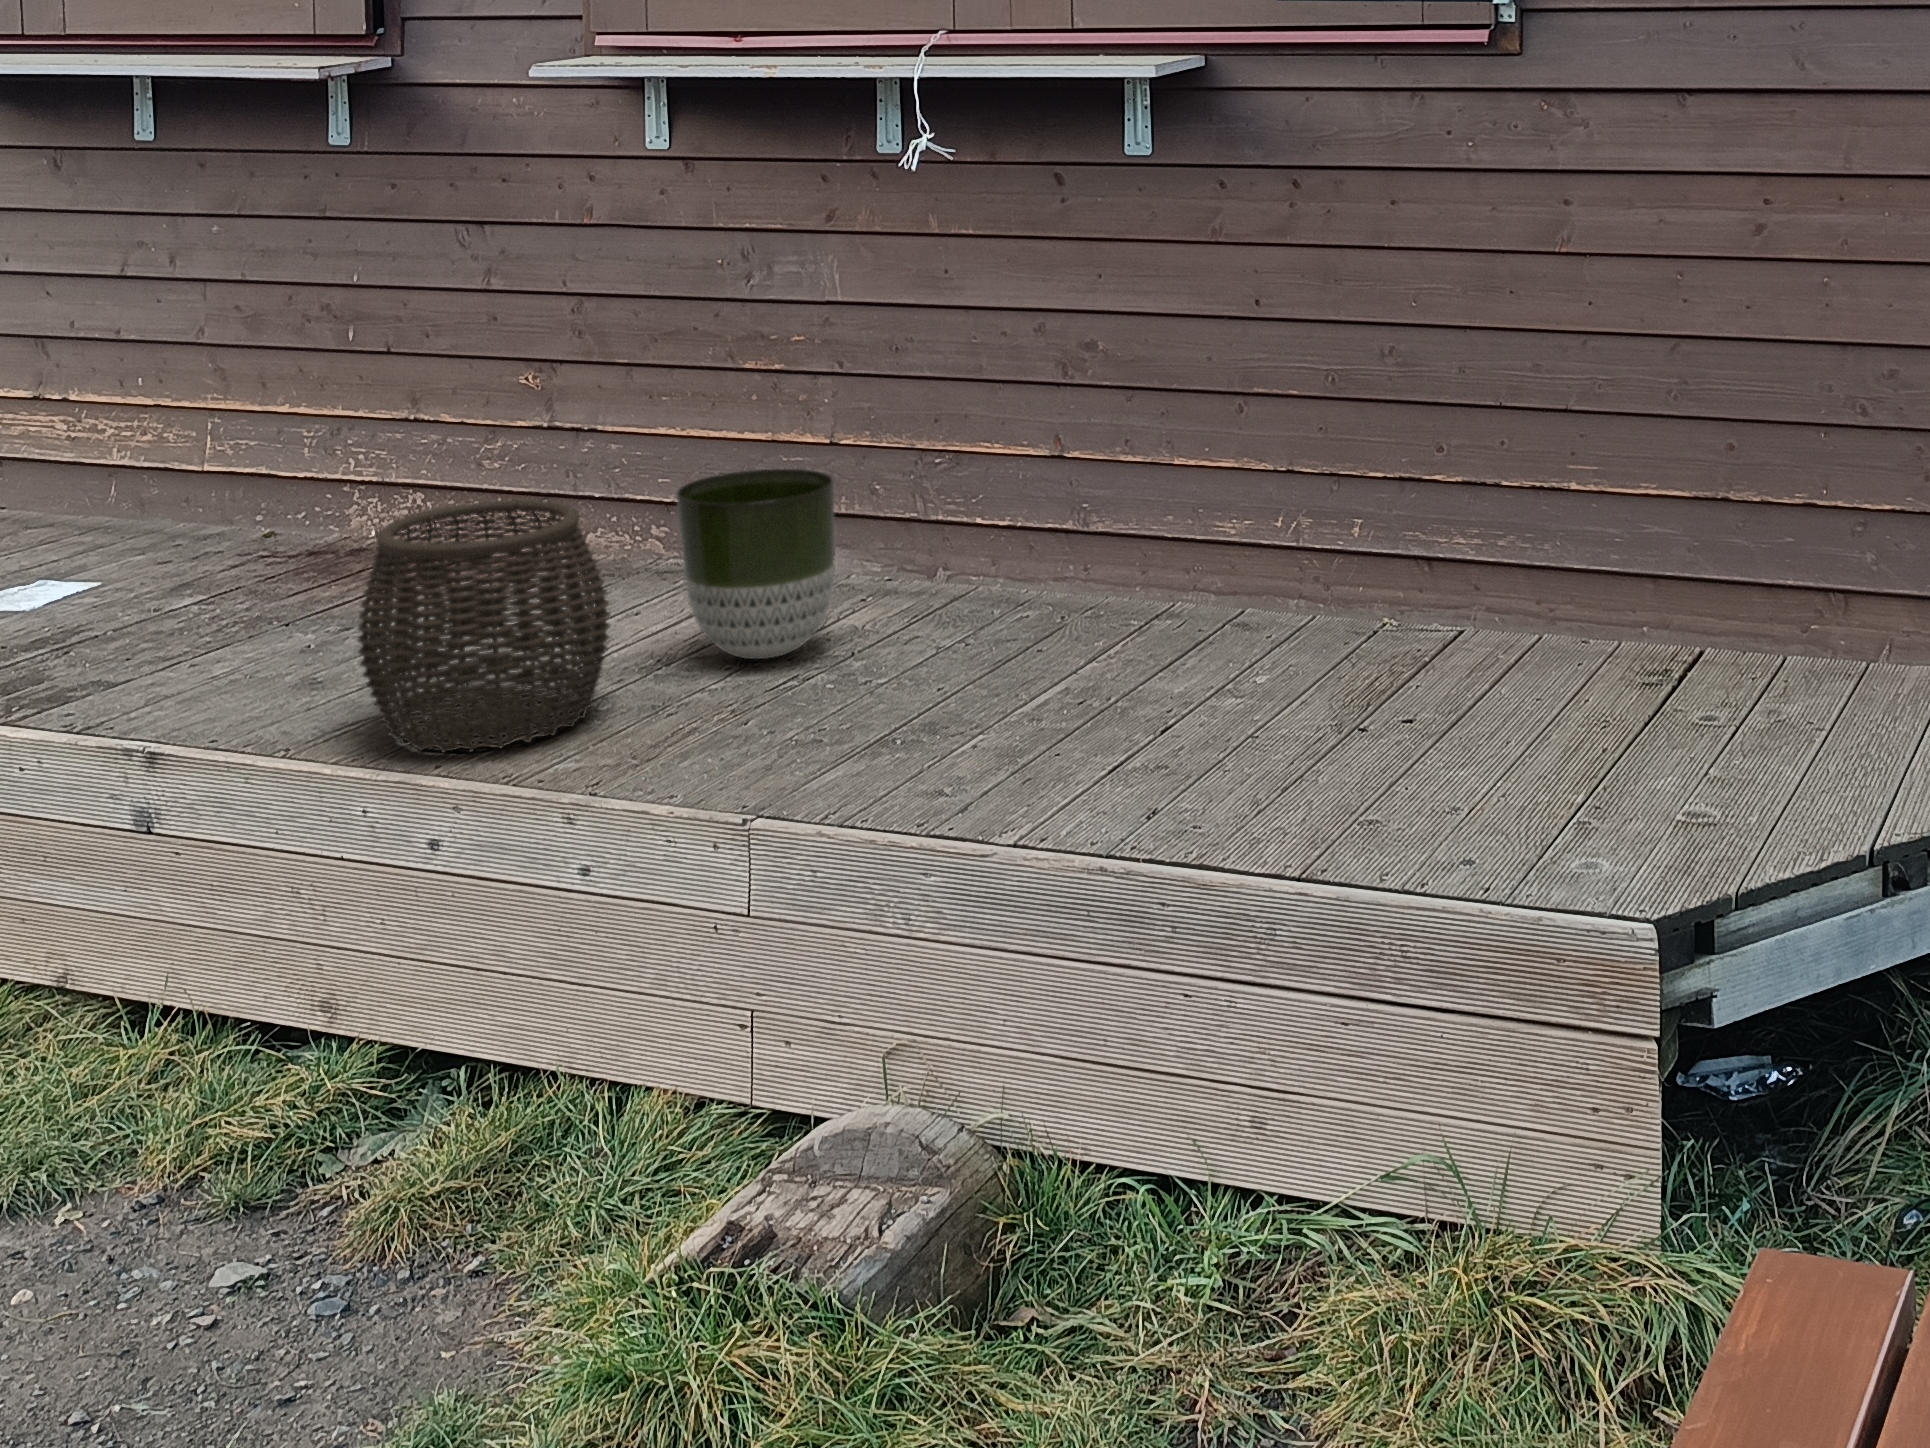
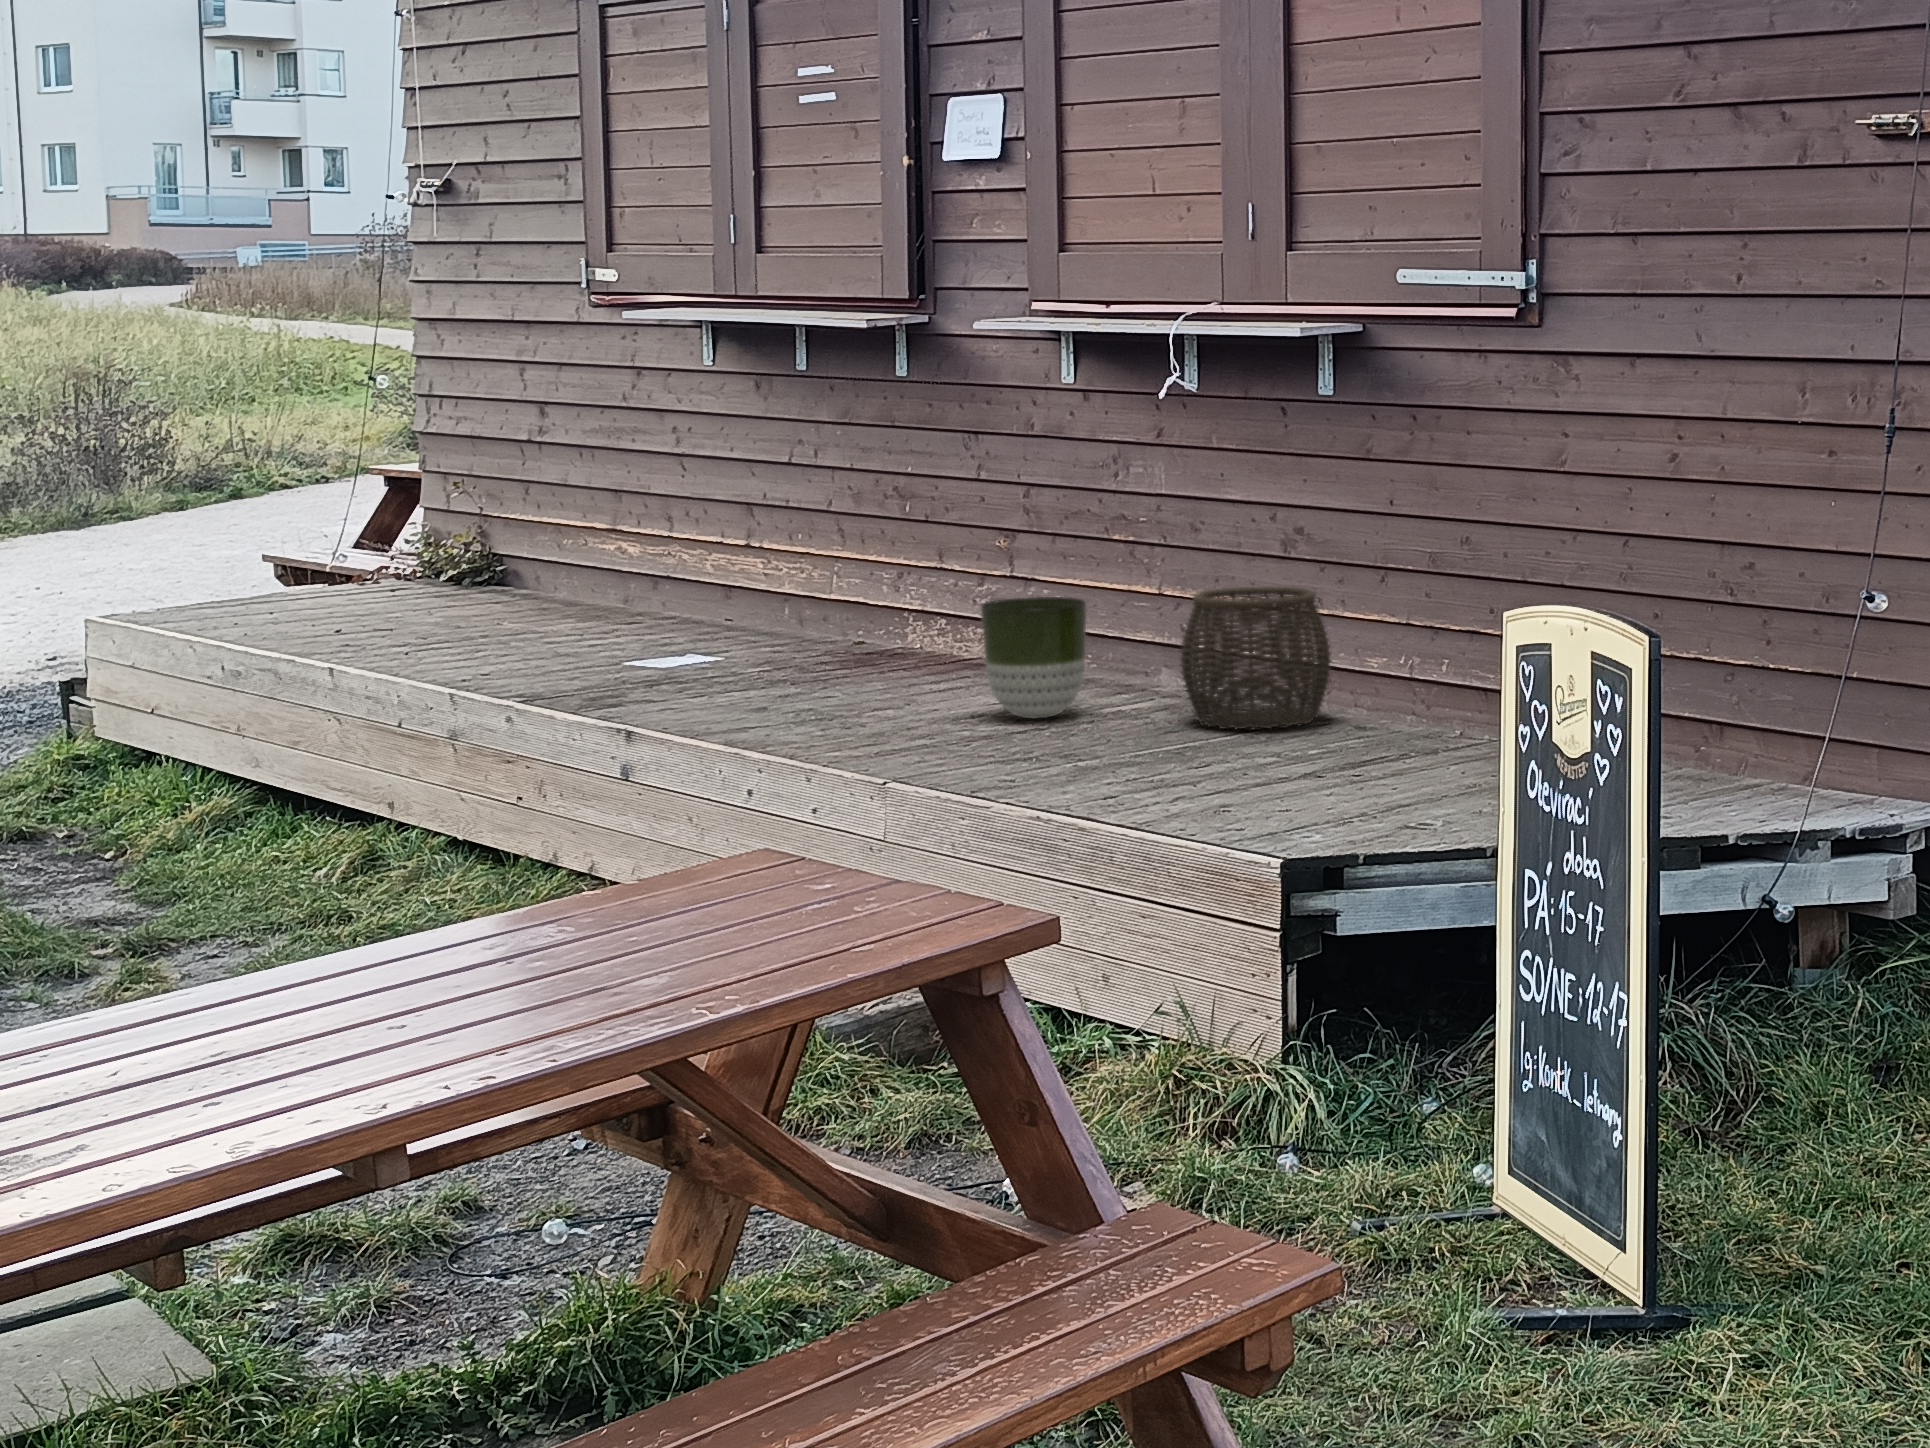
woven basket: present [358,500,611,752] -> present [1180,586,1331,730]

